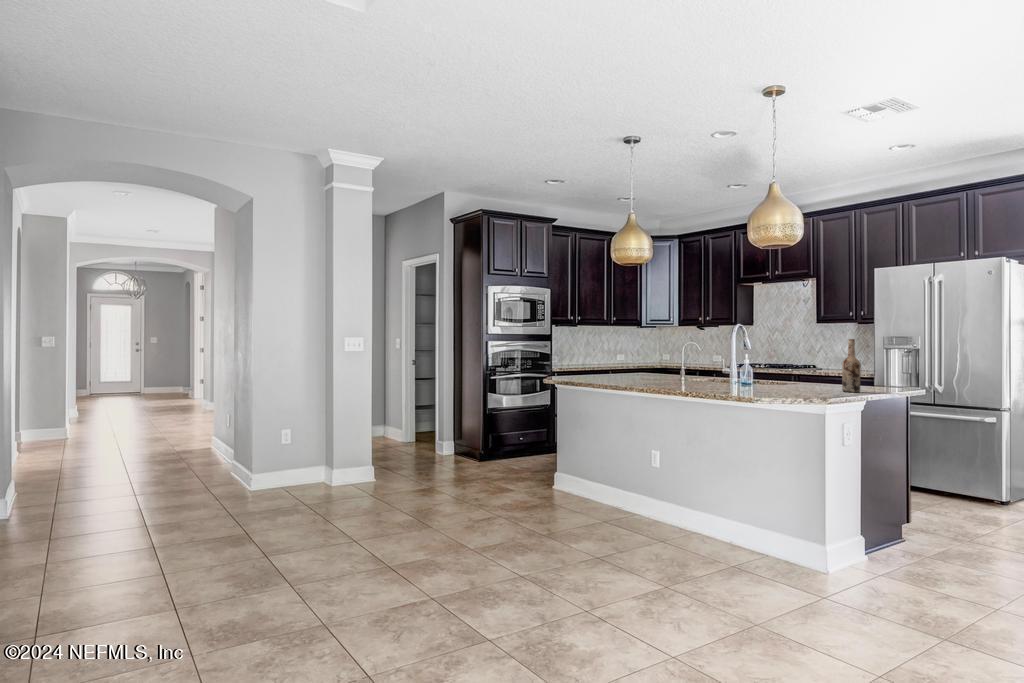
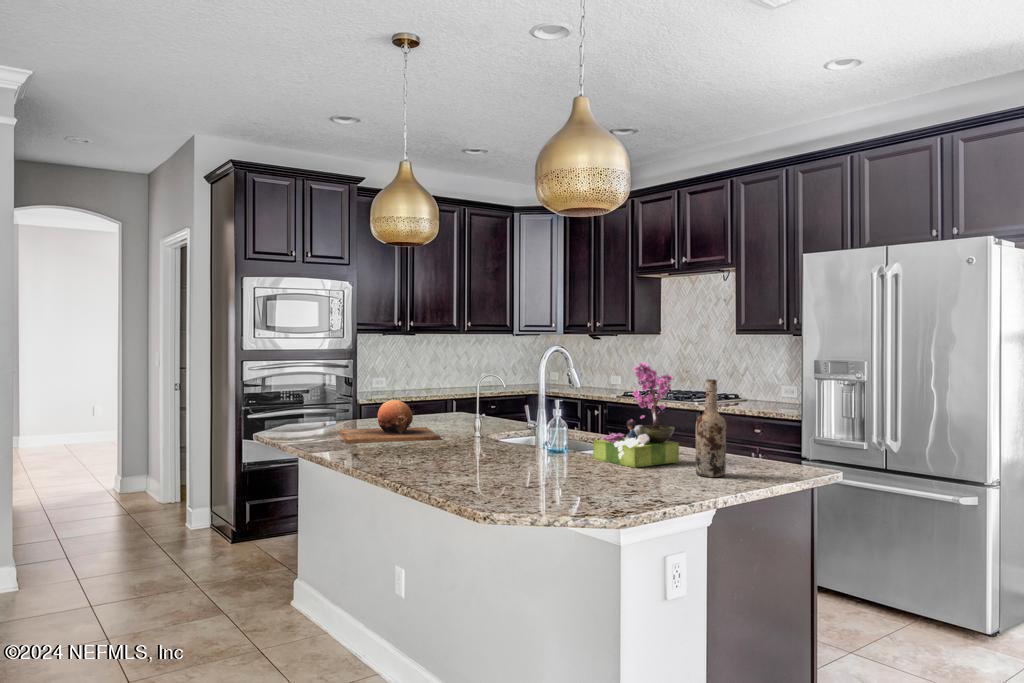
flower arrangement: none [774,331,826,389] -> present [593,362,679,468]
chopping board: none [591,360,662,383] -> present [340,400,441,443]

